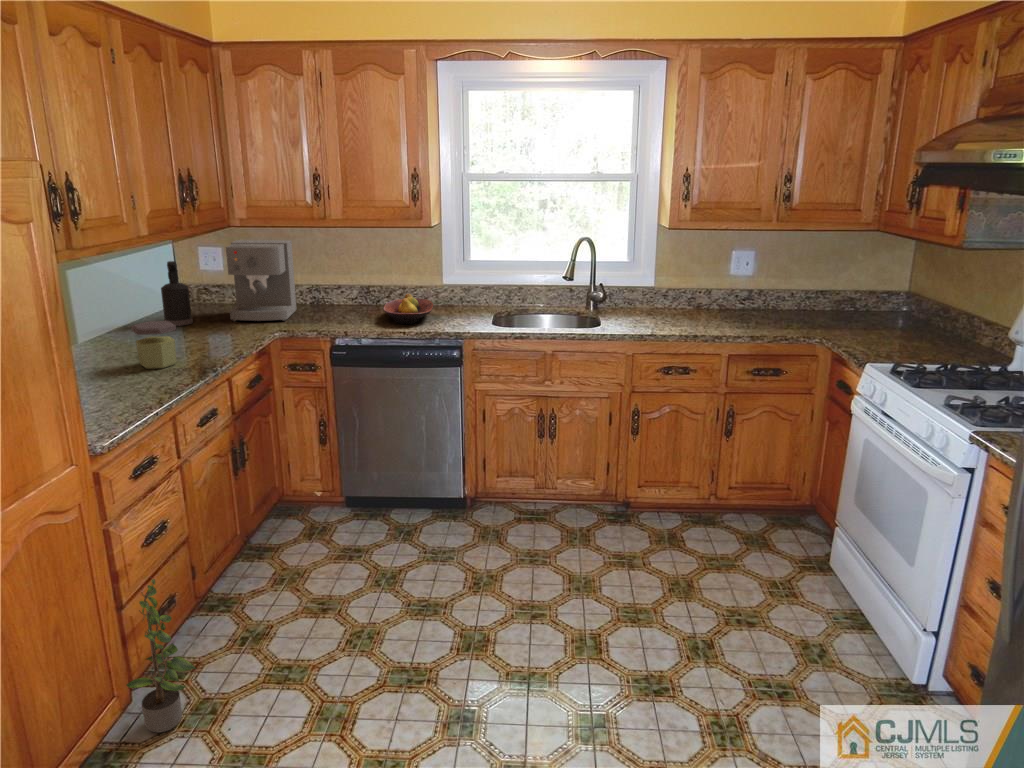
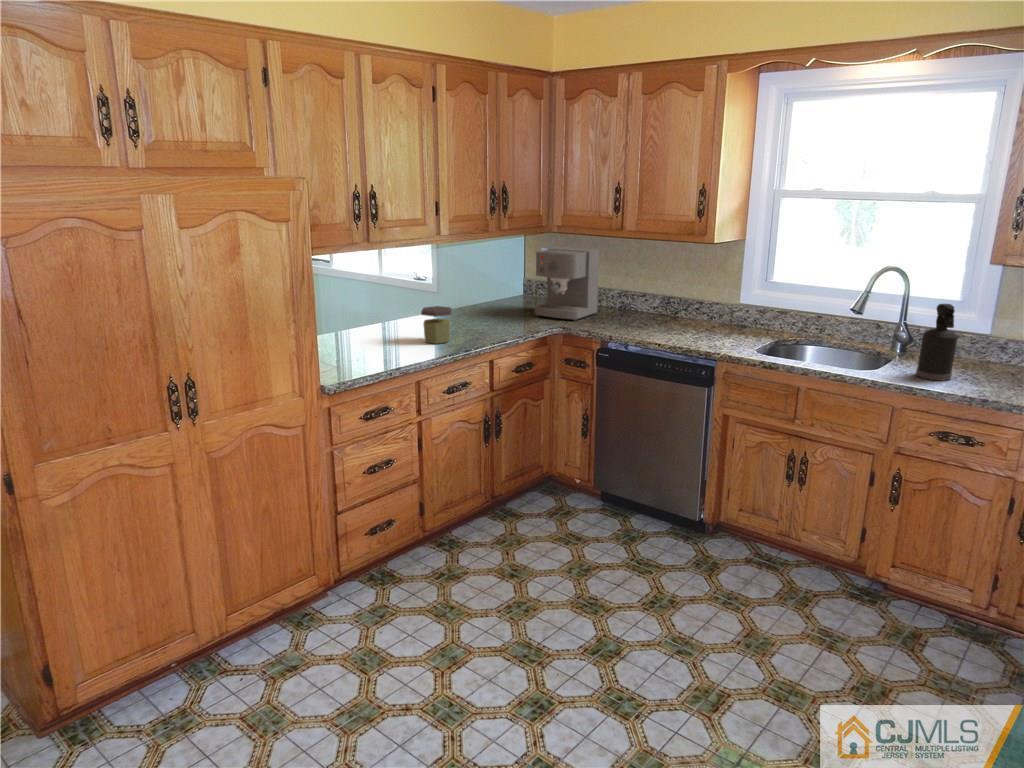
spray bottle: present [161,261,193,326] -> present [916,304,958,381]
fruit bowl: present [383,294,433,324] -> none [654,308,714,338]
potted plant: present [127,579,196,733] -> none [319,496,381,615]

